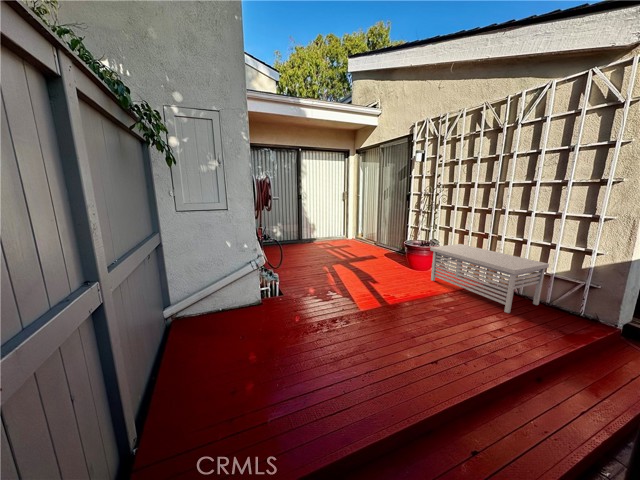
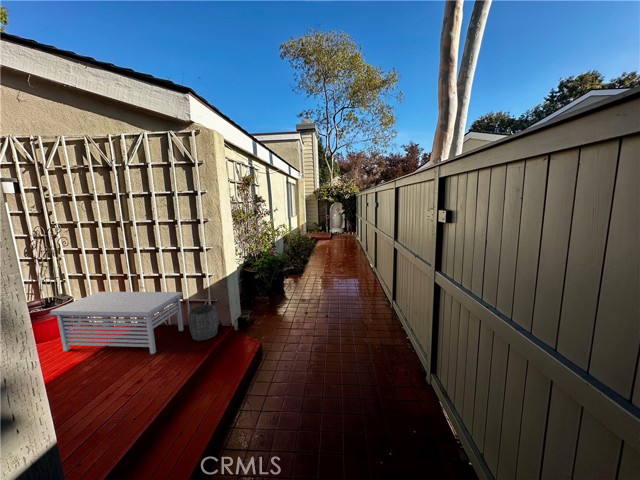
woven basket: none [552,285,600,328] -> present [188,305,218,340]

